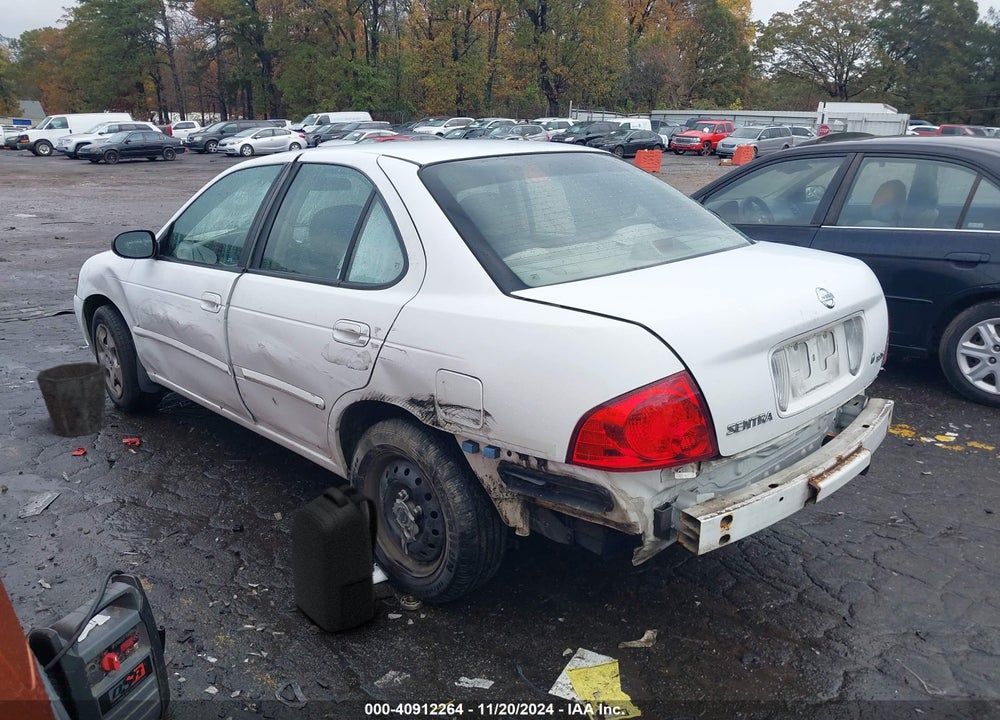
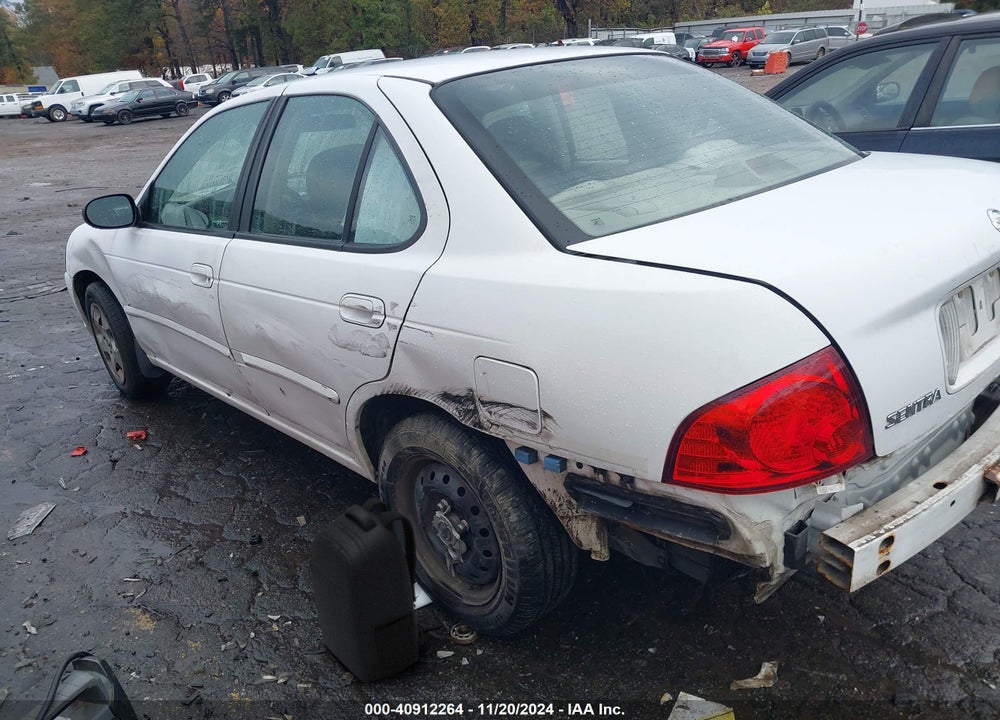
waste bin: present [37,362,106,437] -> none [24,347,109,434]

